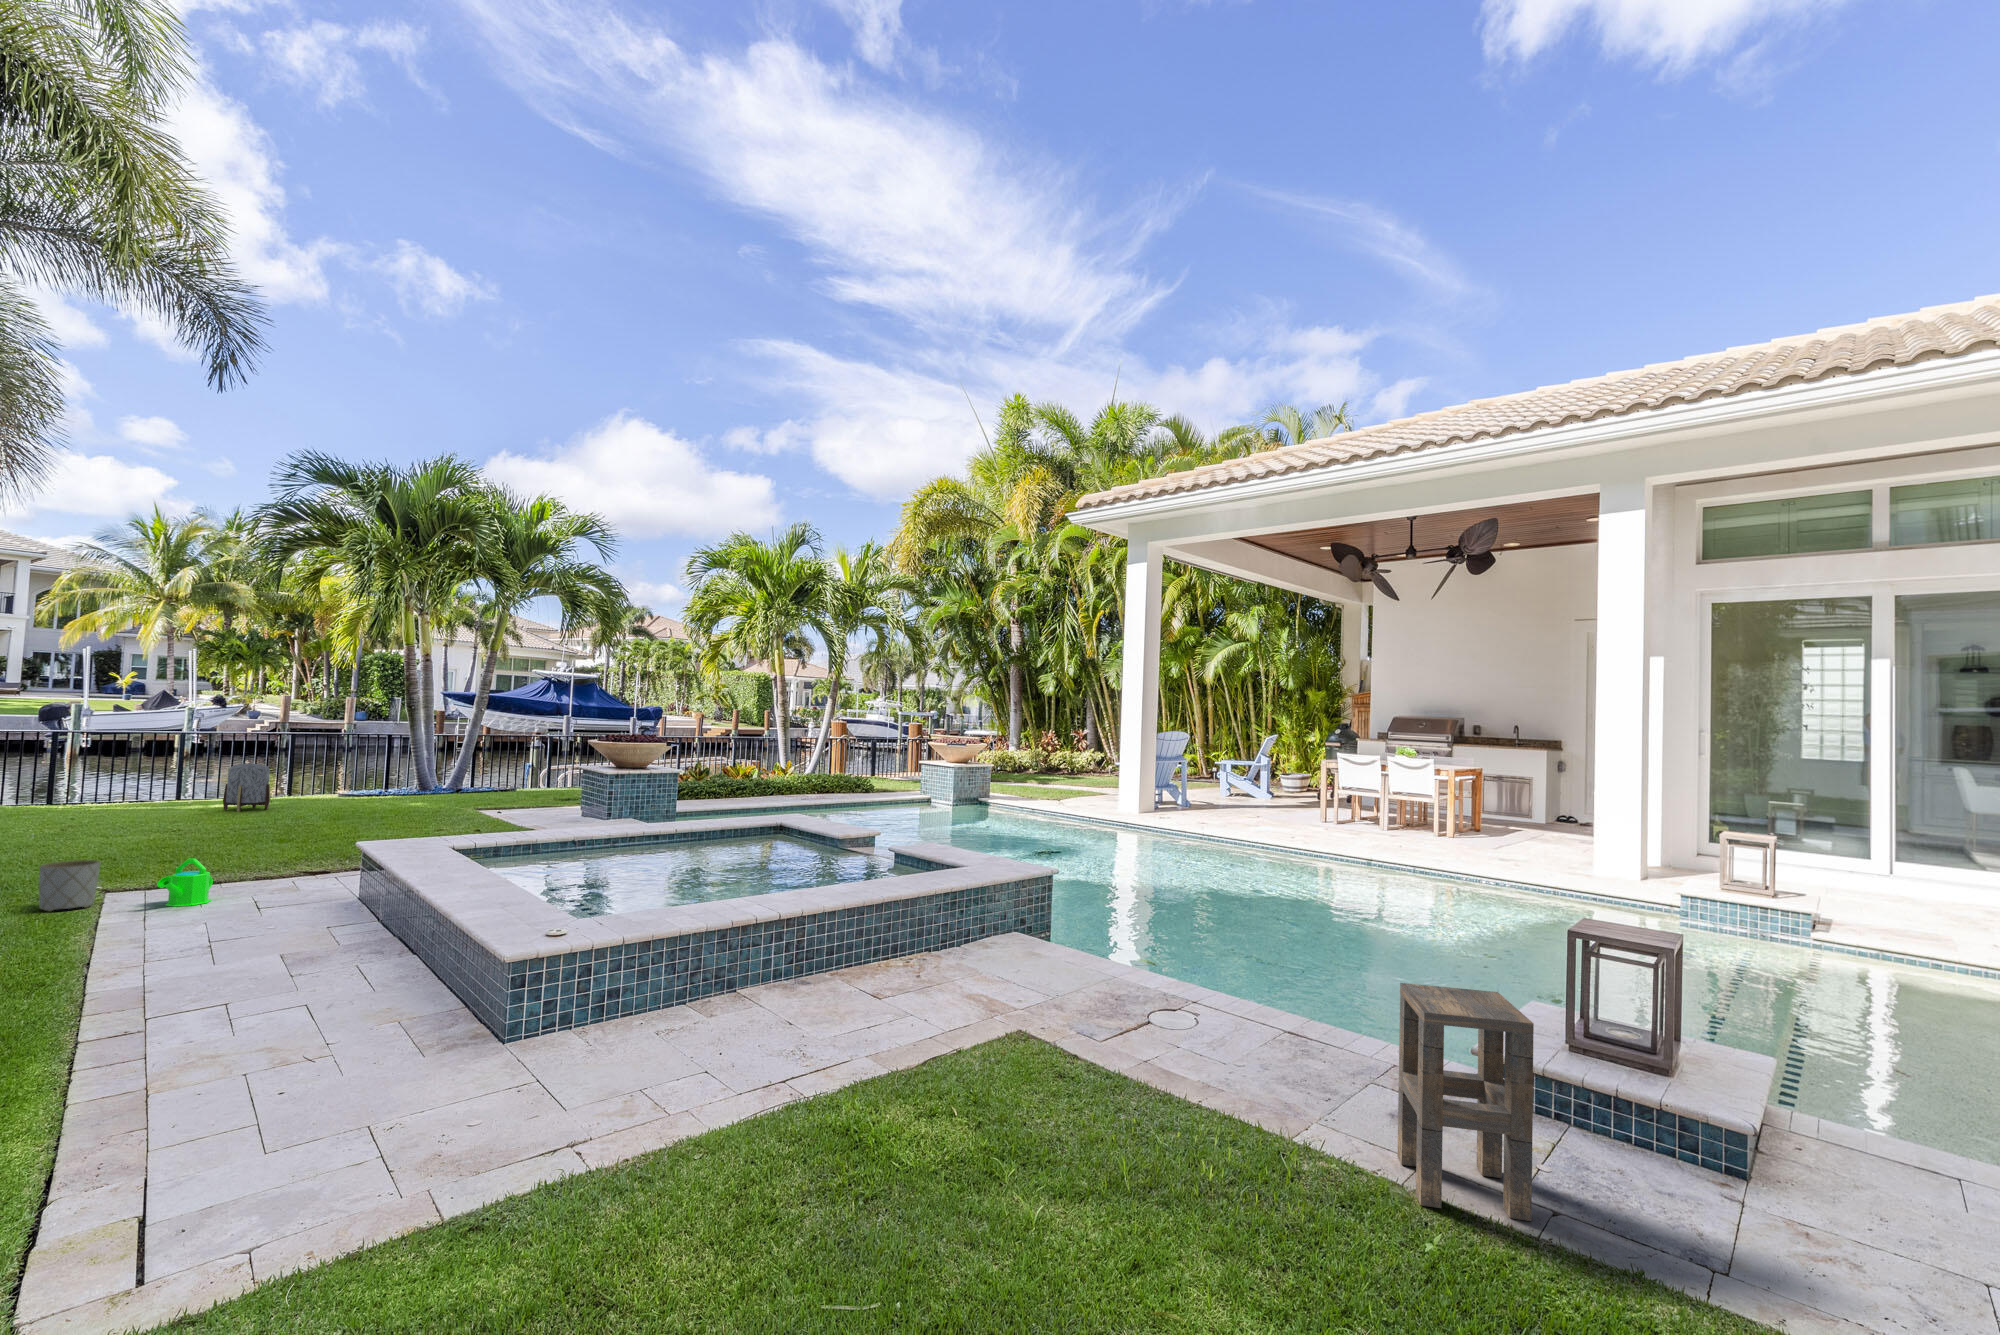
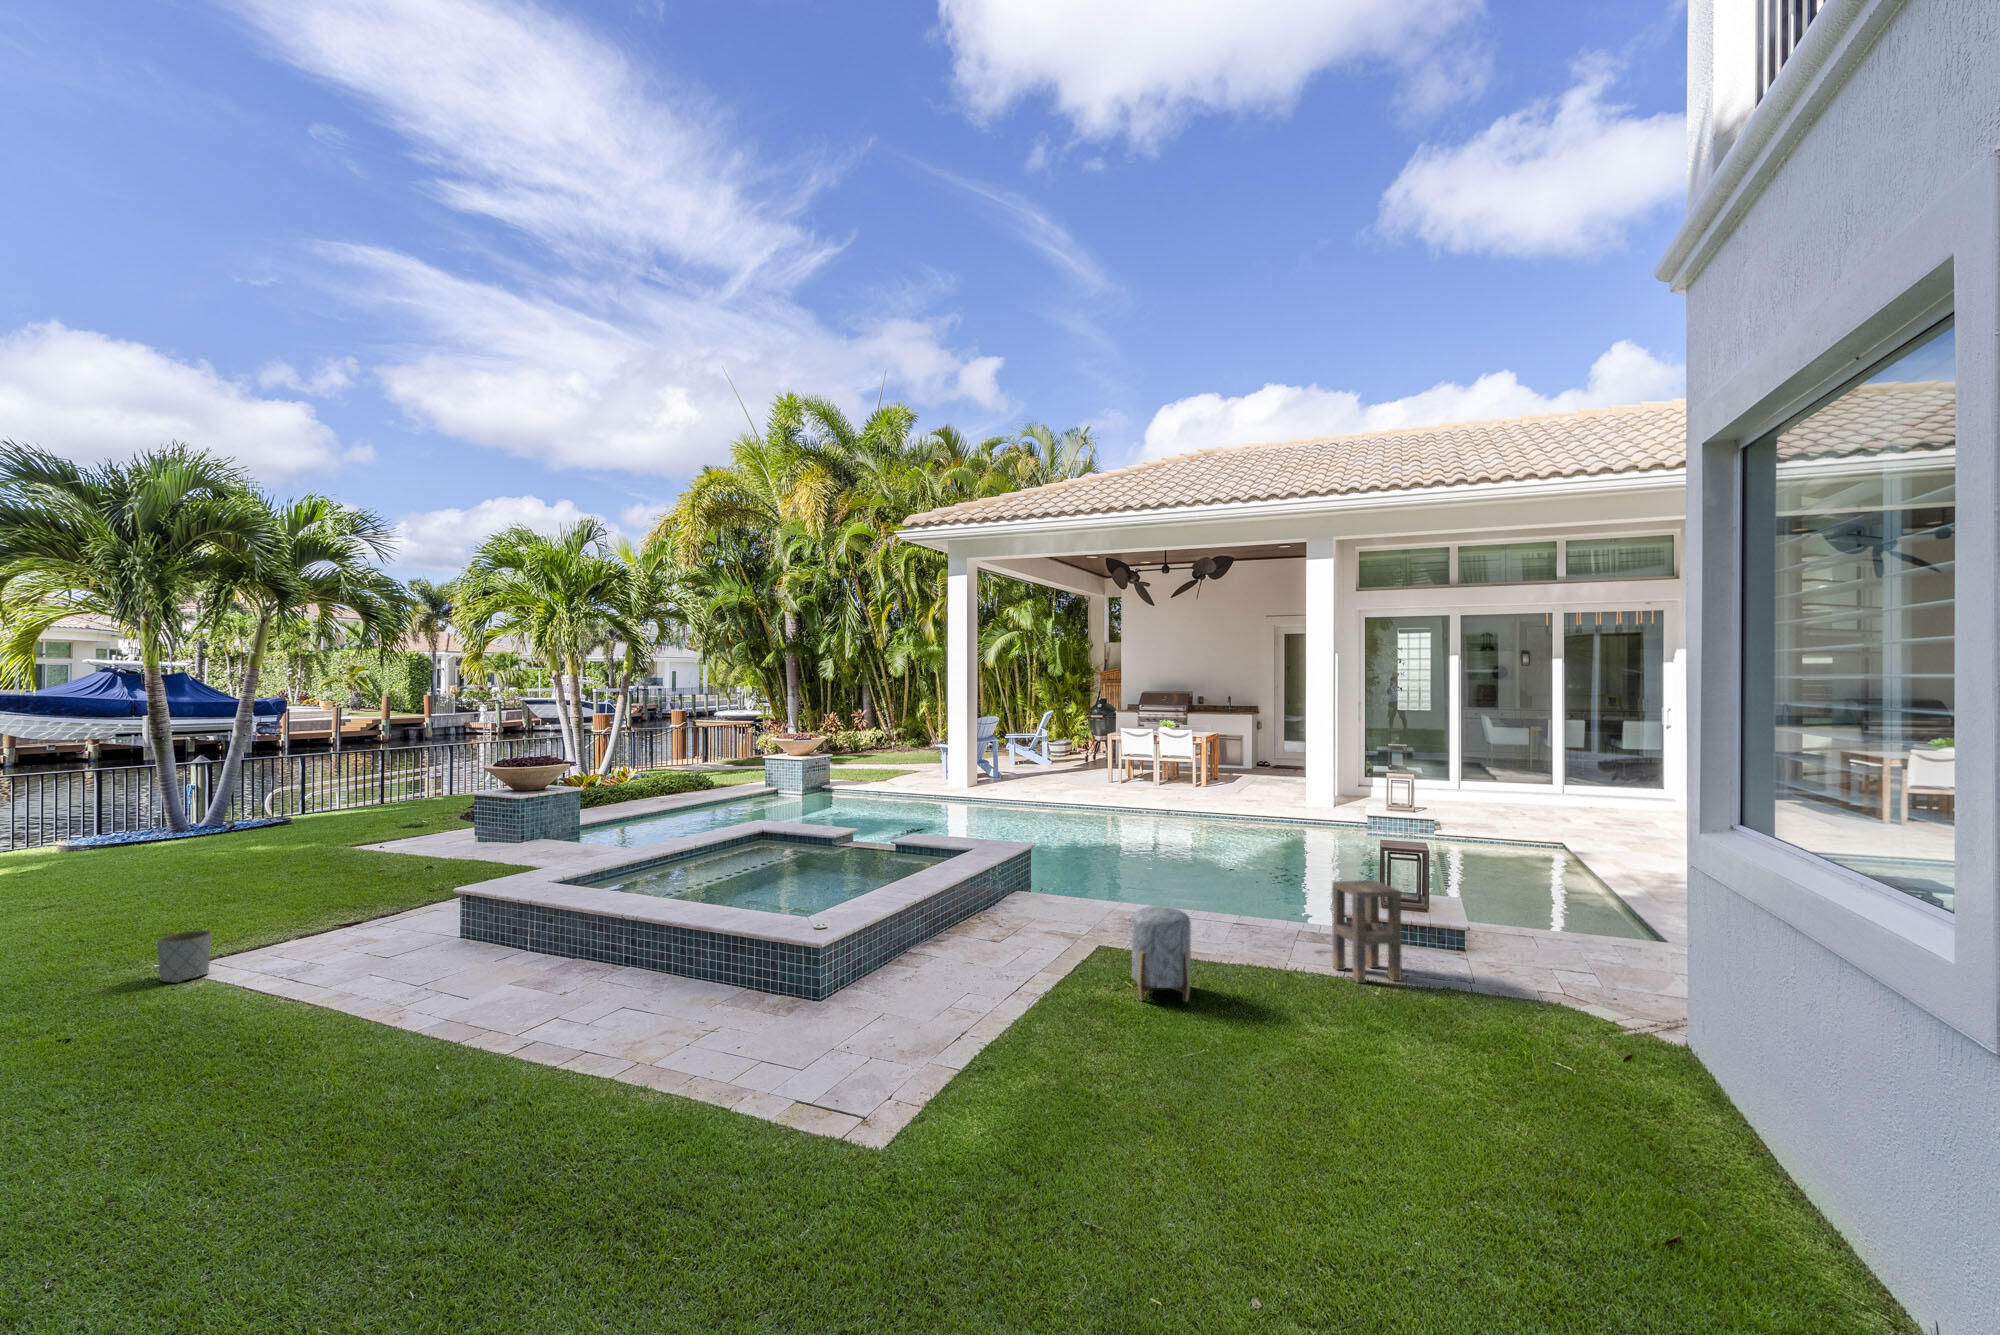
stool: present [223,764,270,812] -> present [1132,906,1191,1002]
watering can: present [157,858,213,907] -> none [278,916,319,962]

